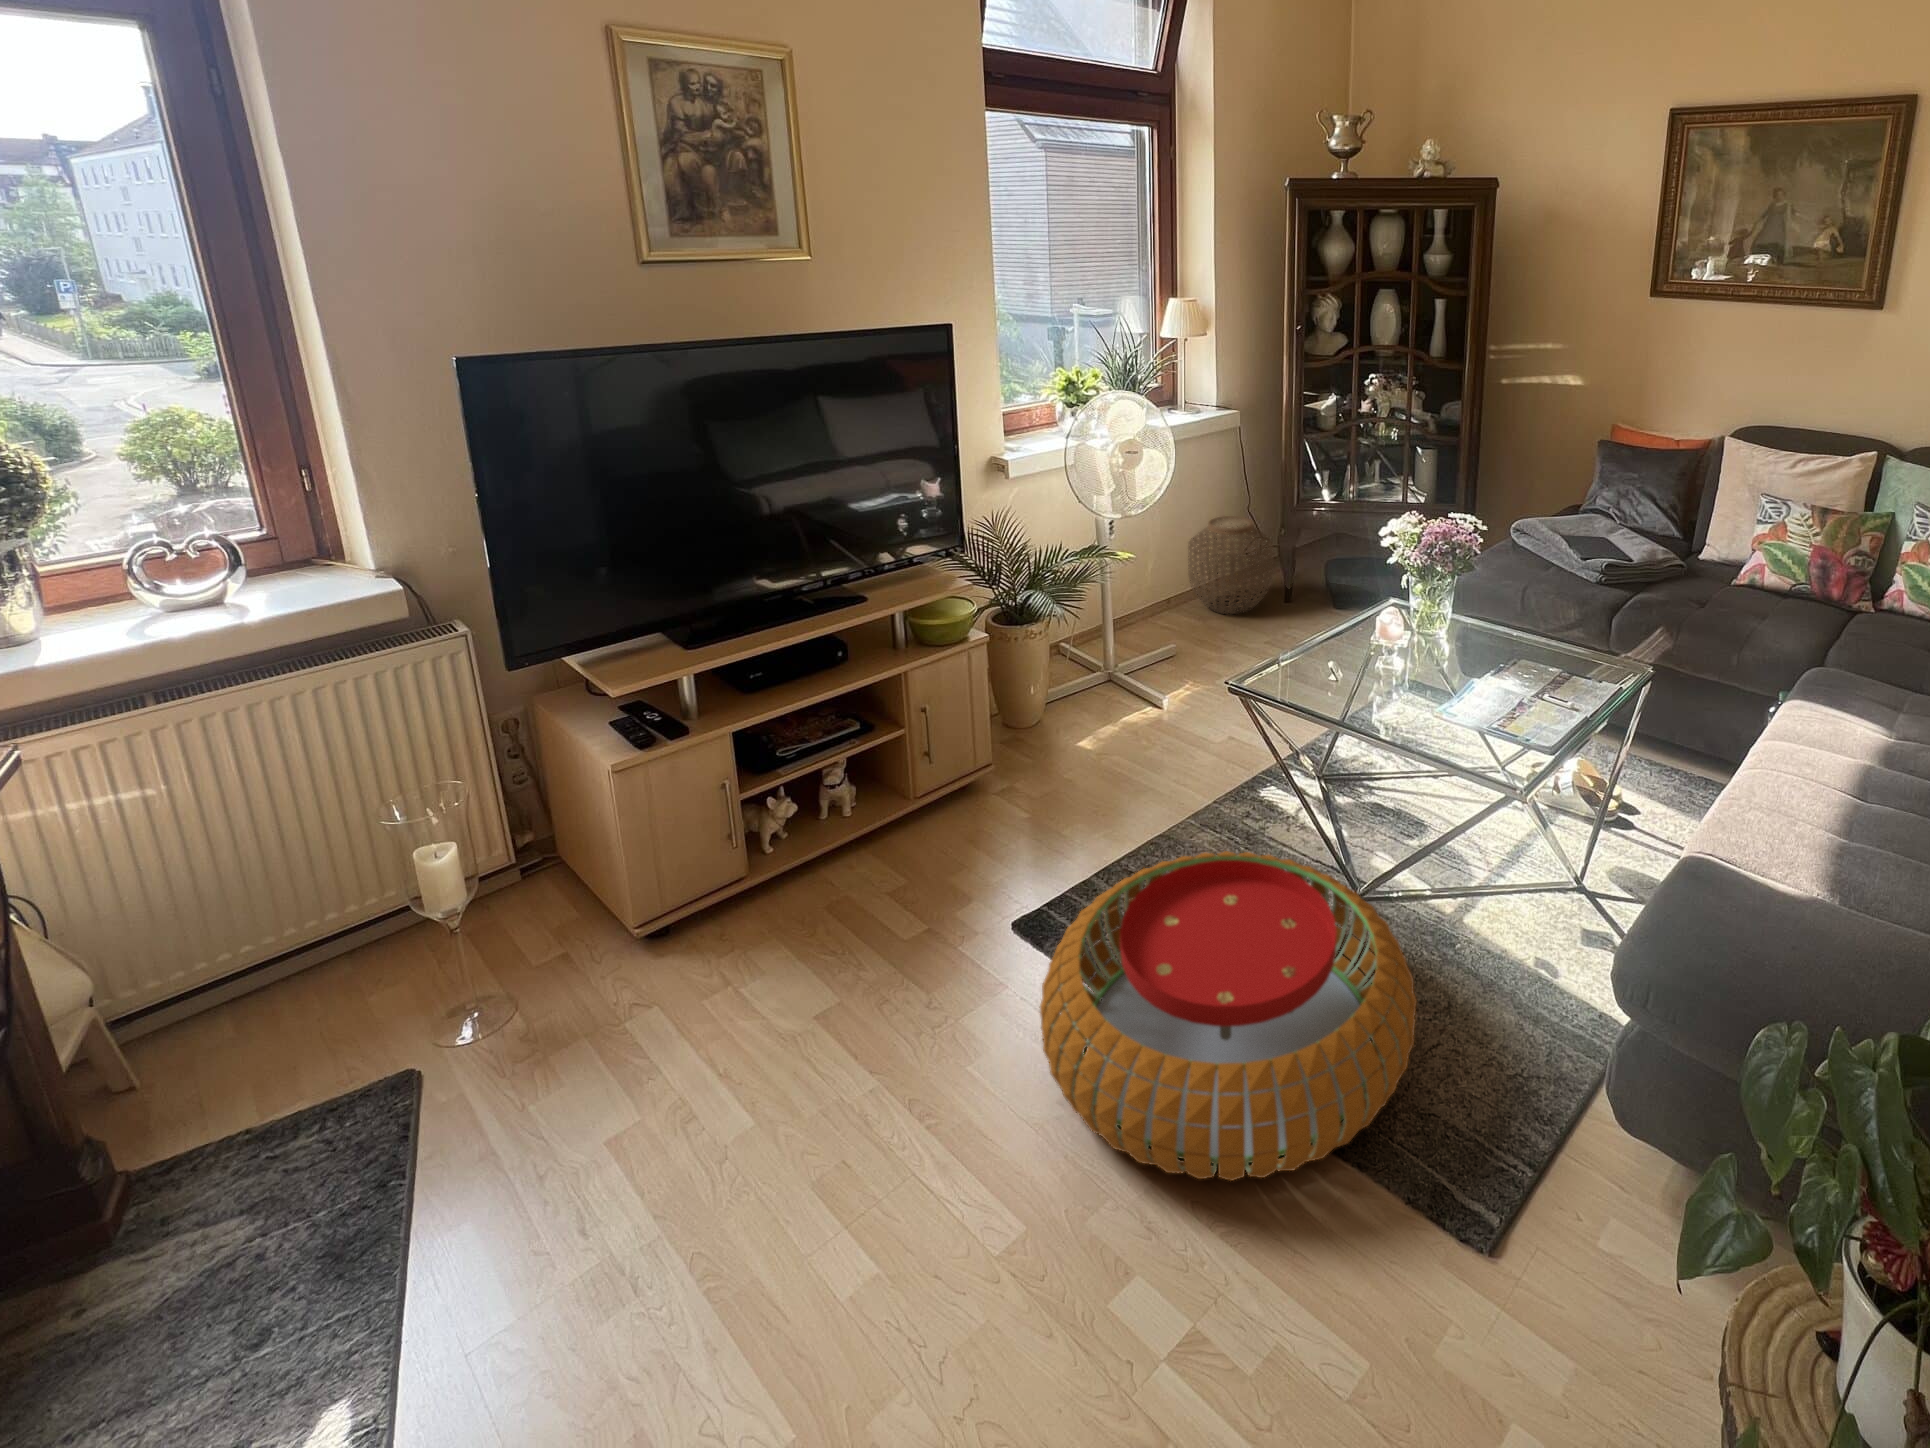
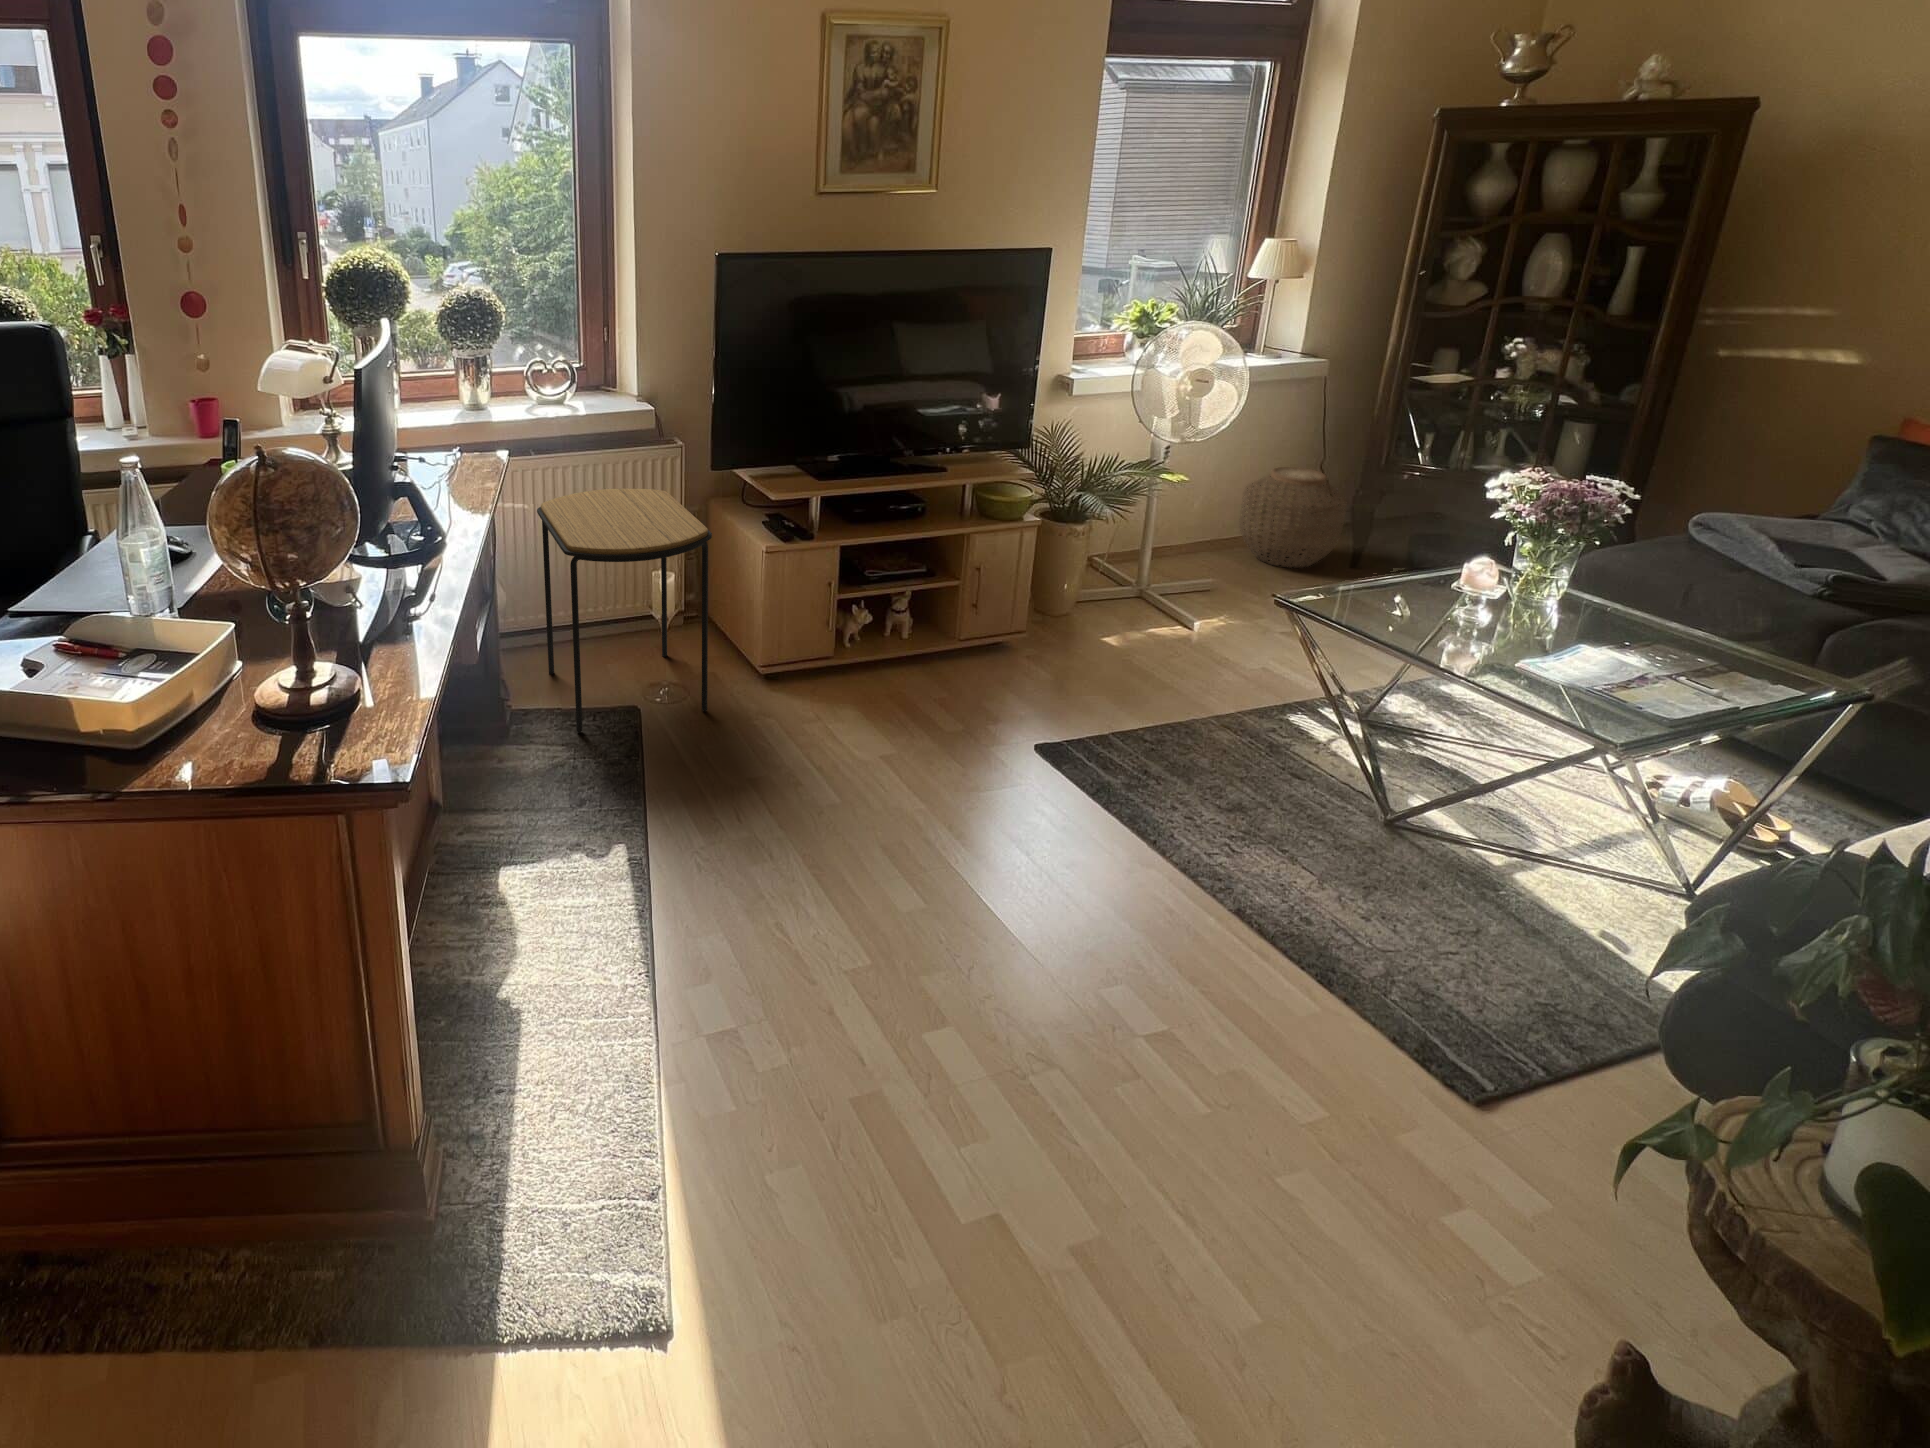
side table: none [156,712,547,1163] -> present [537,488,712,733]
pouf: present [1040,851,1417,1181] -> none [1059,724,1438,978]

